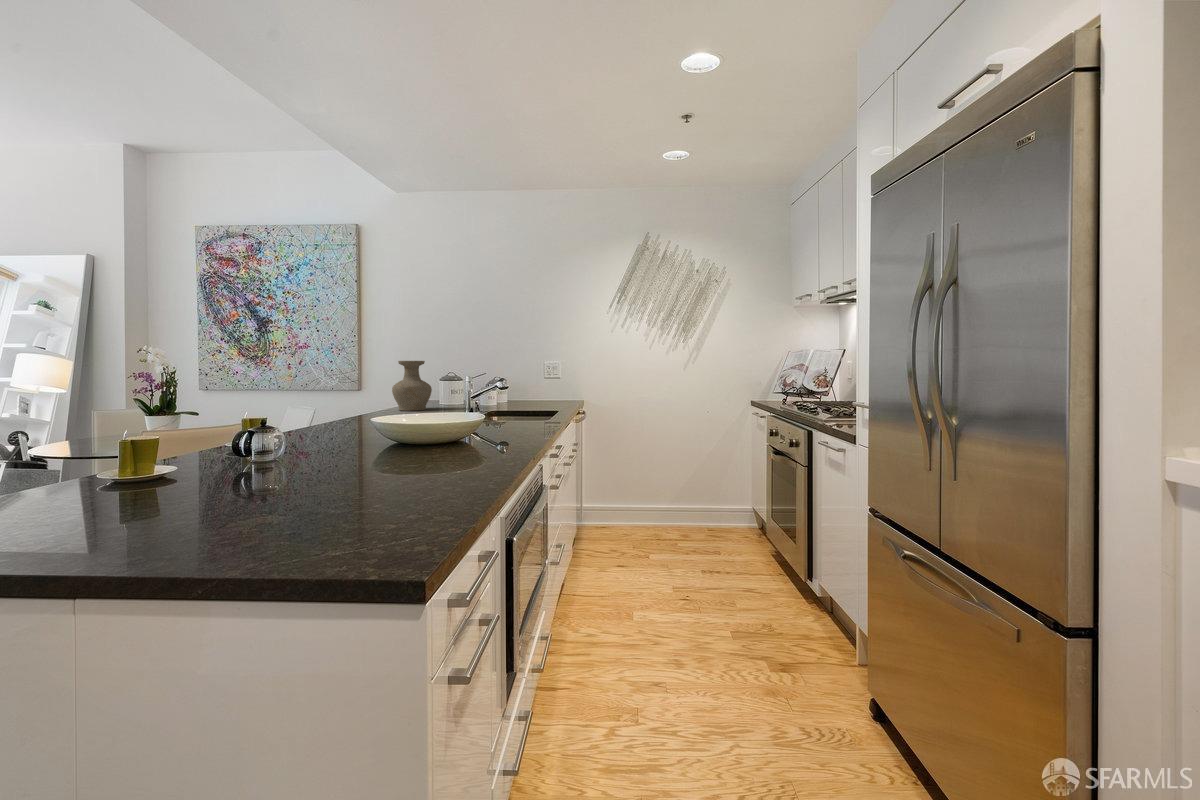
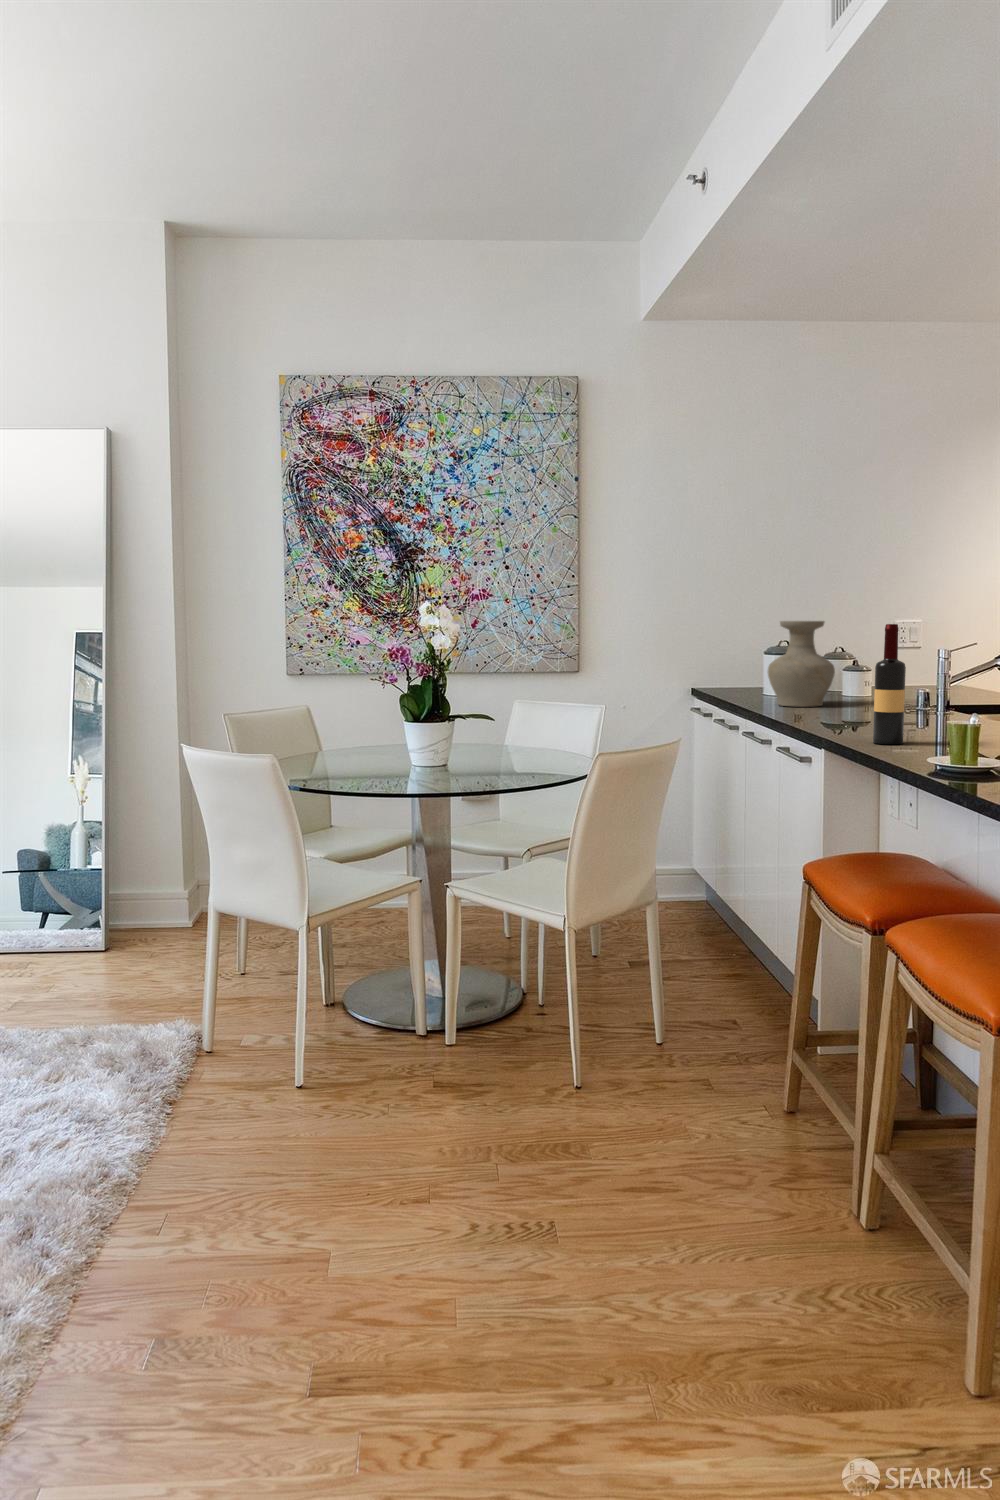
wine bottle: none [310,361,330,434] -> present [873,624,906,744]

